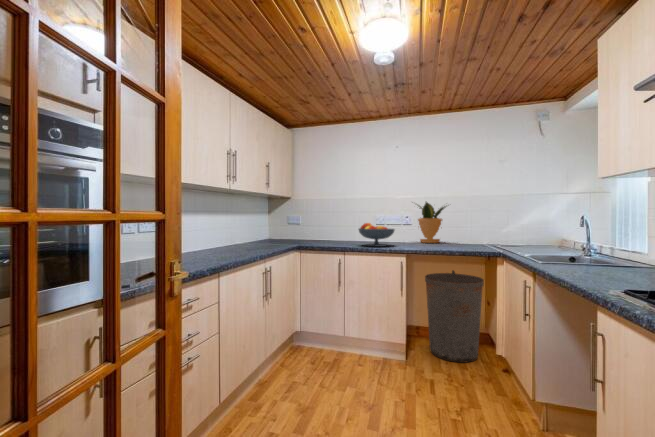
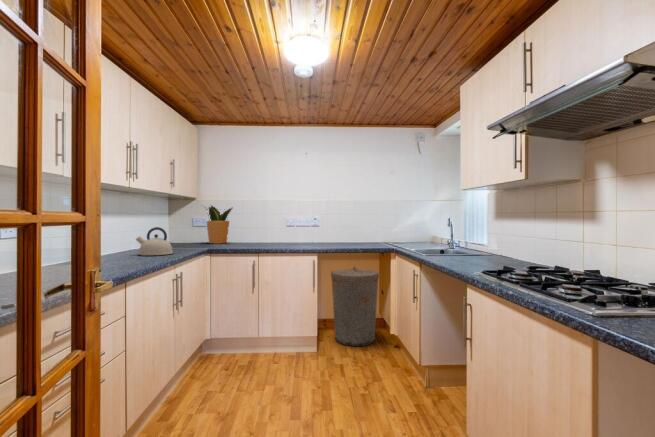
potted plant: present [418,202,446,243] -> present [207,206,232,244]
fruit bowl: present [359,223,395,246] -> none [270,225,305,247]
kettle: none [234,224,265,250] -> present [136,227,173,255]

